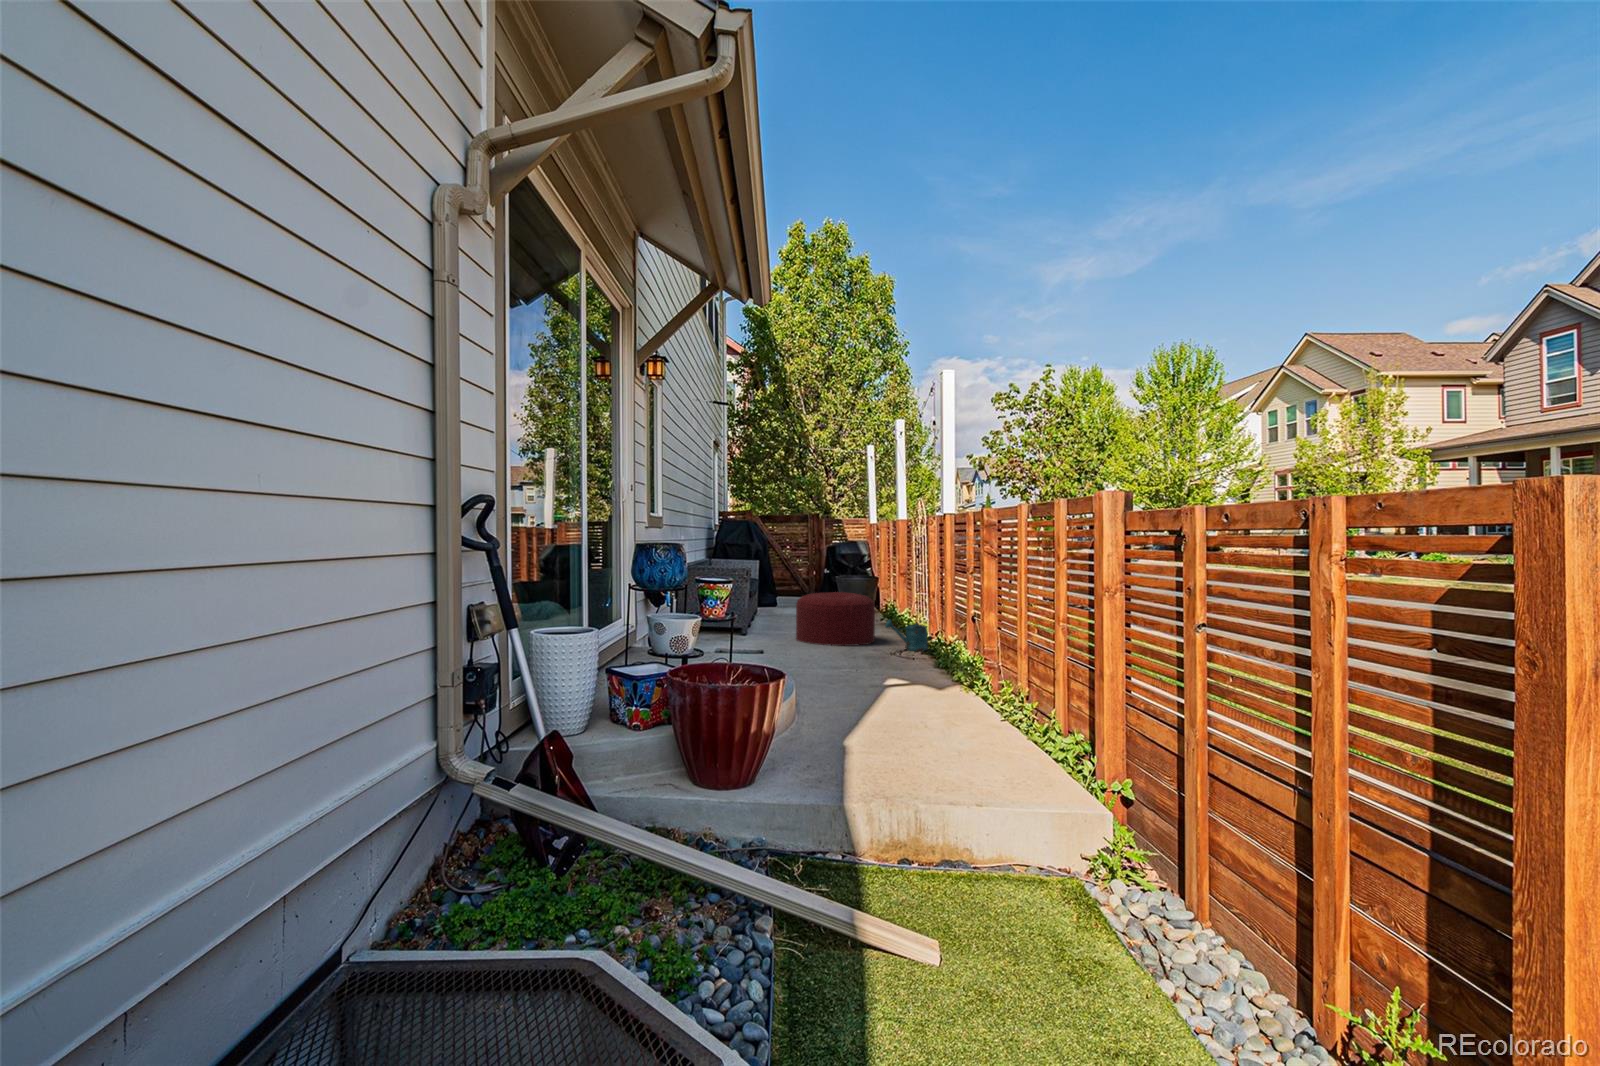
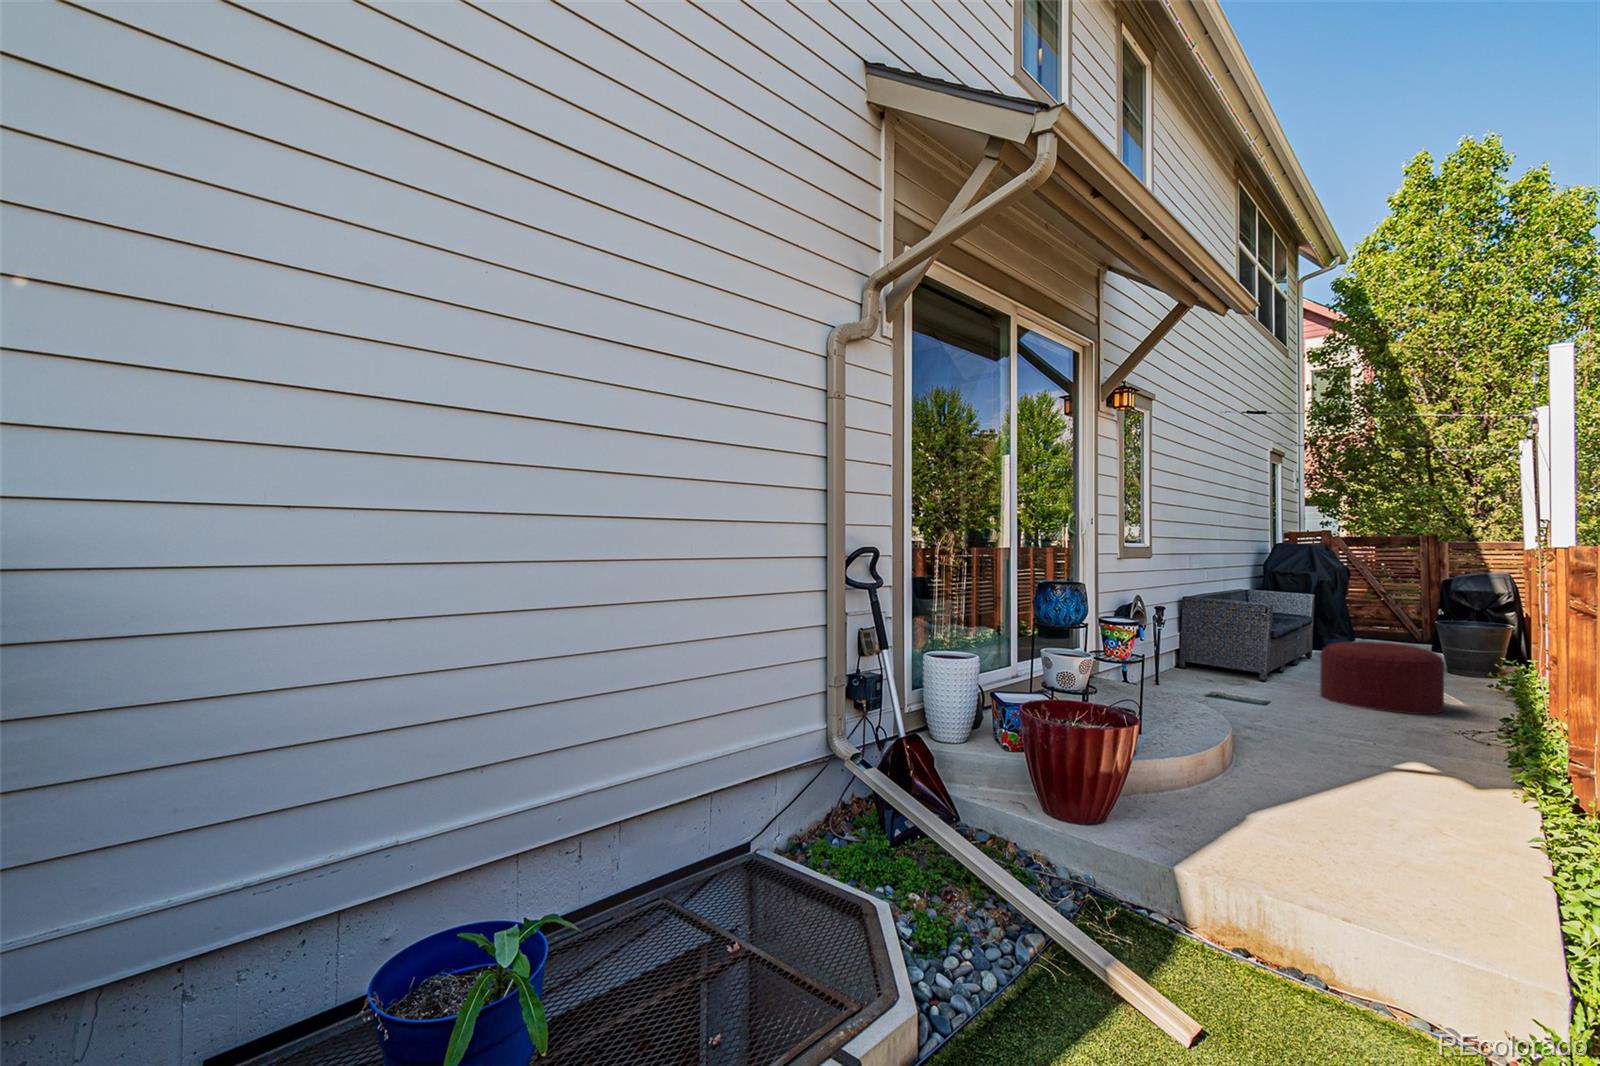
watering can: present [885,620,928,652] -> none [1446,686,1535,736]

